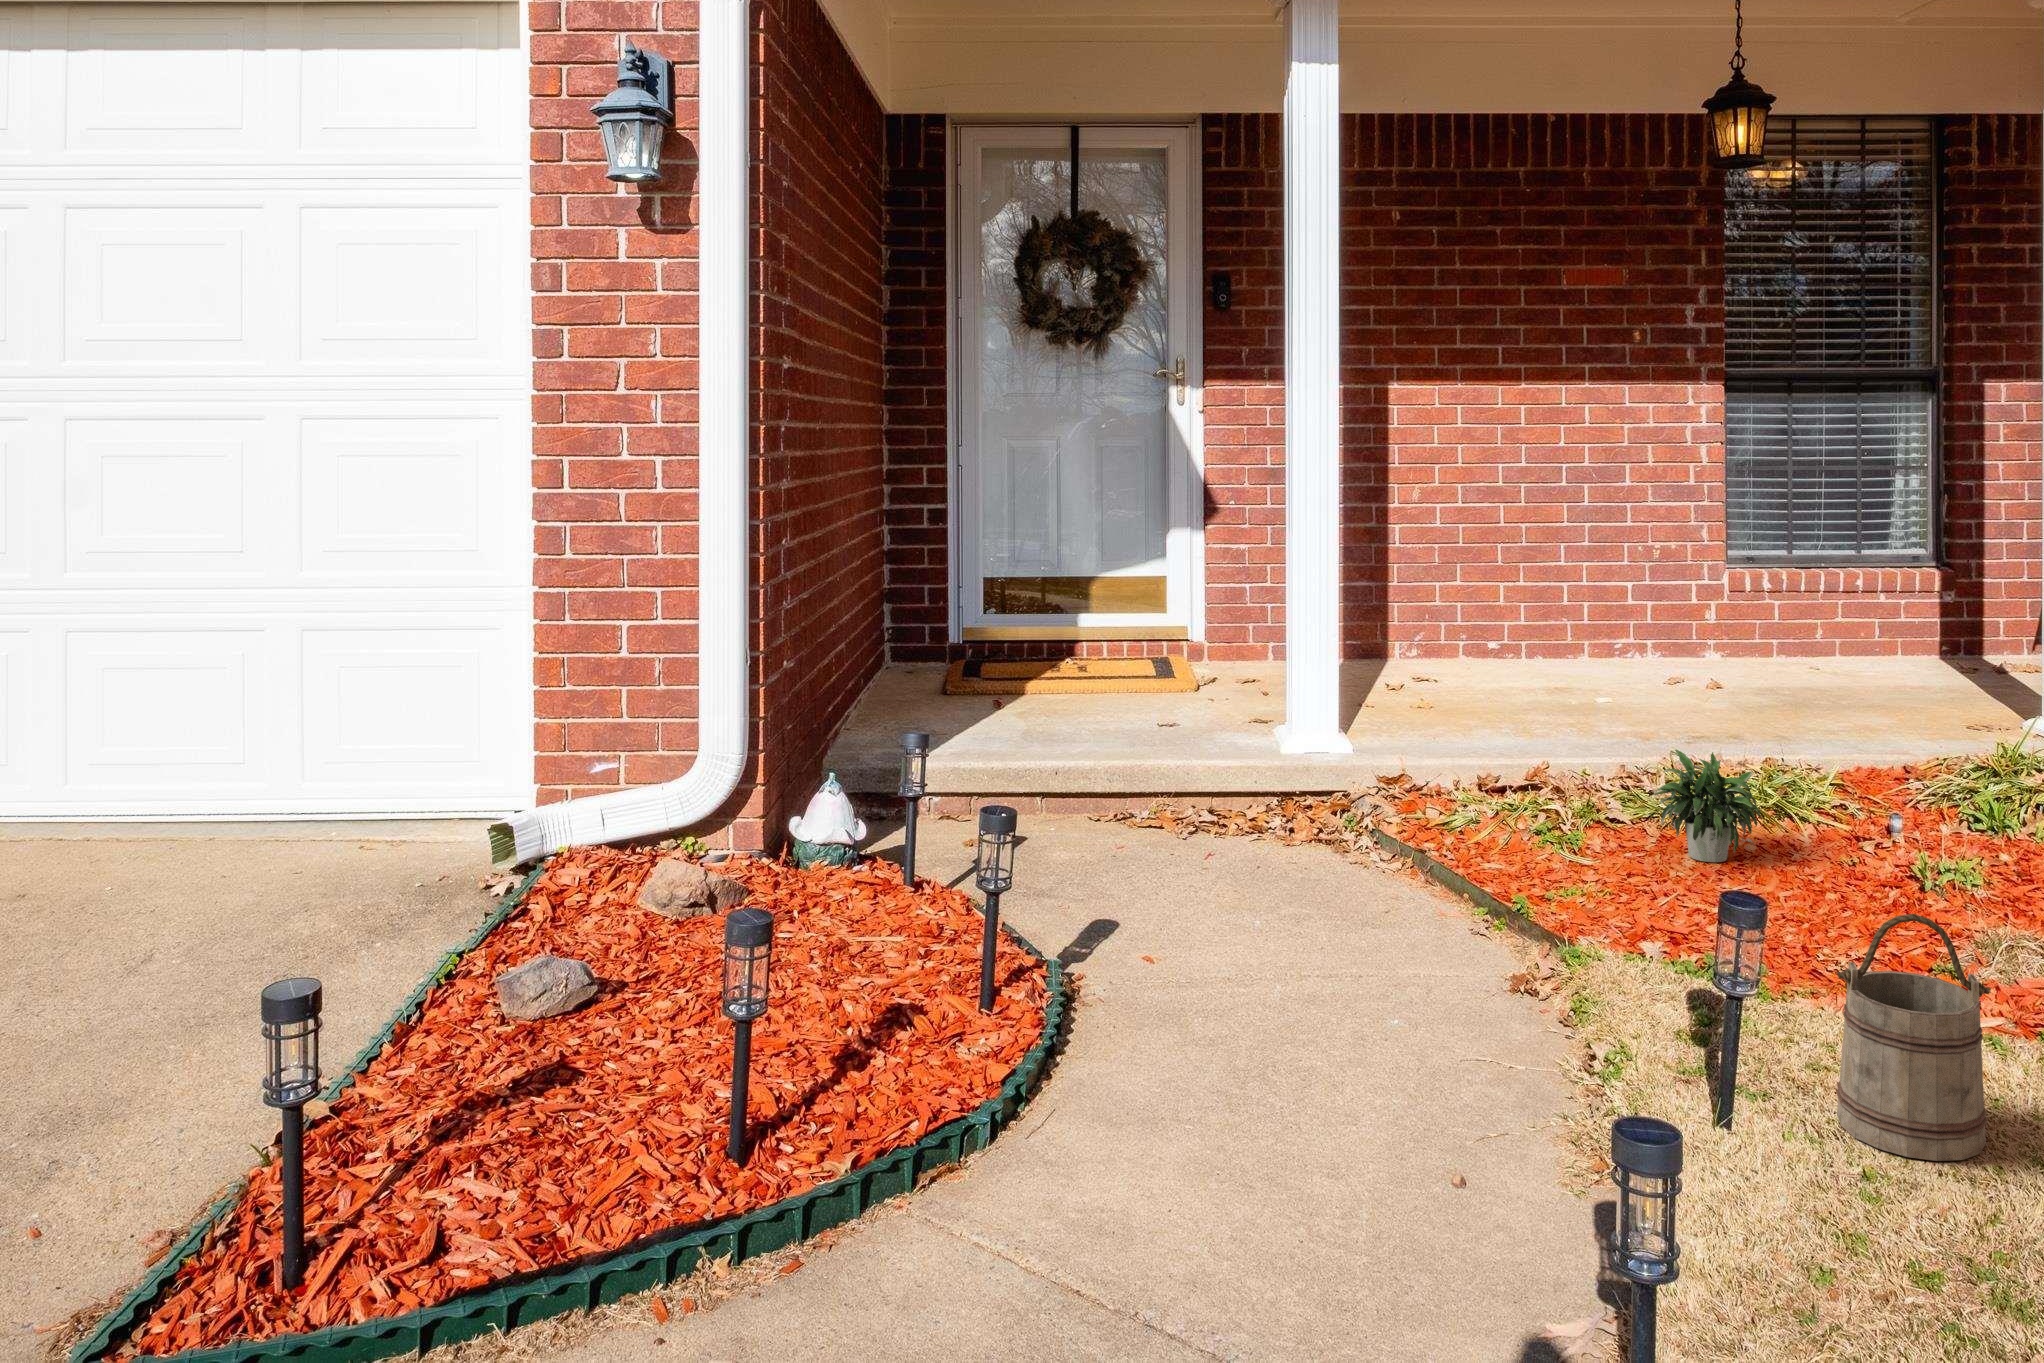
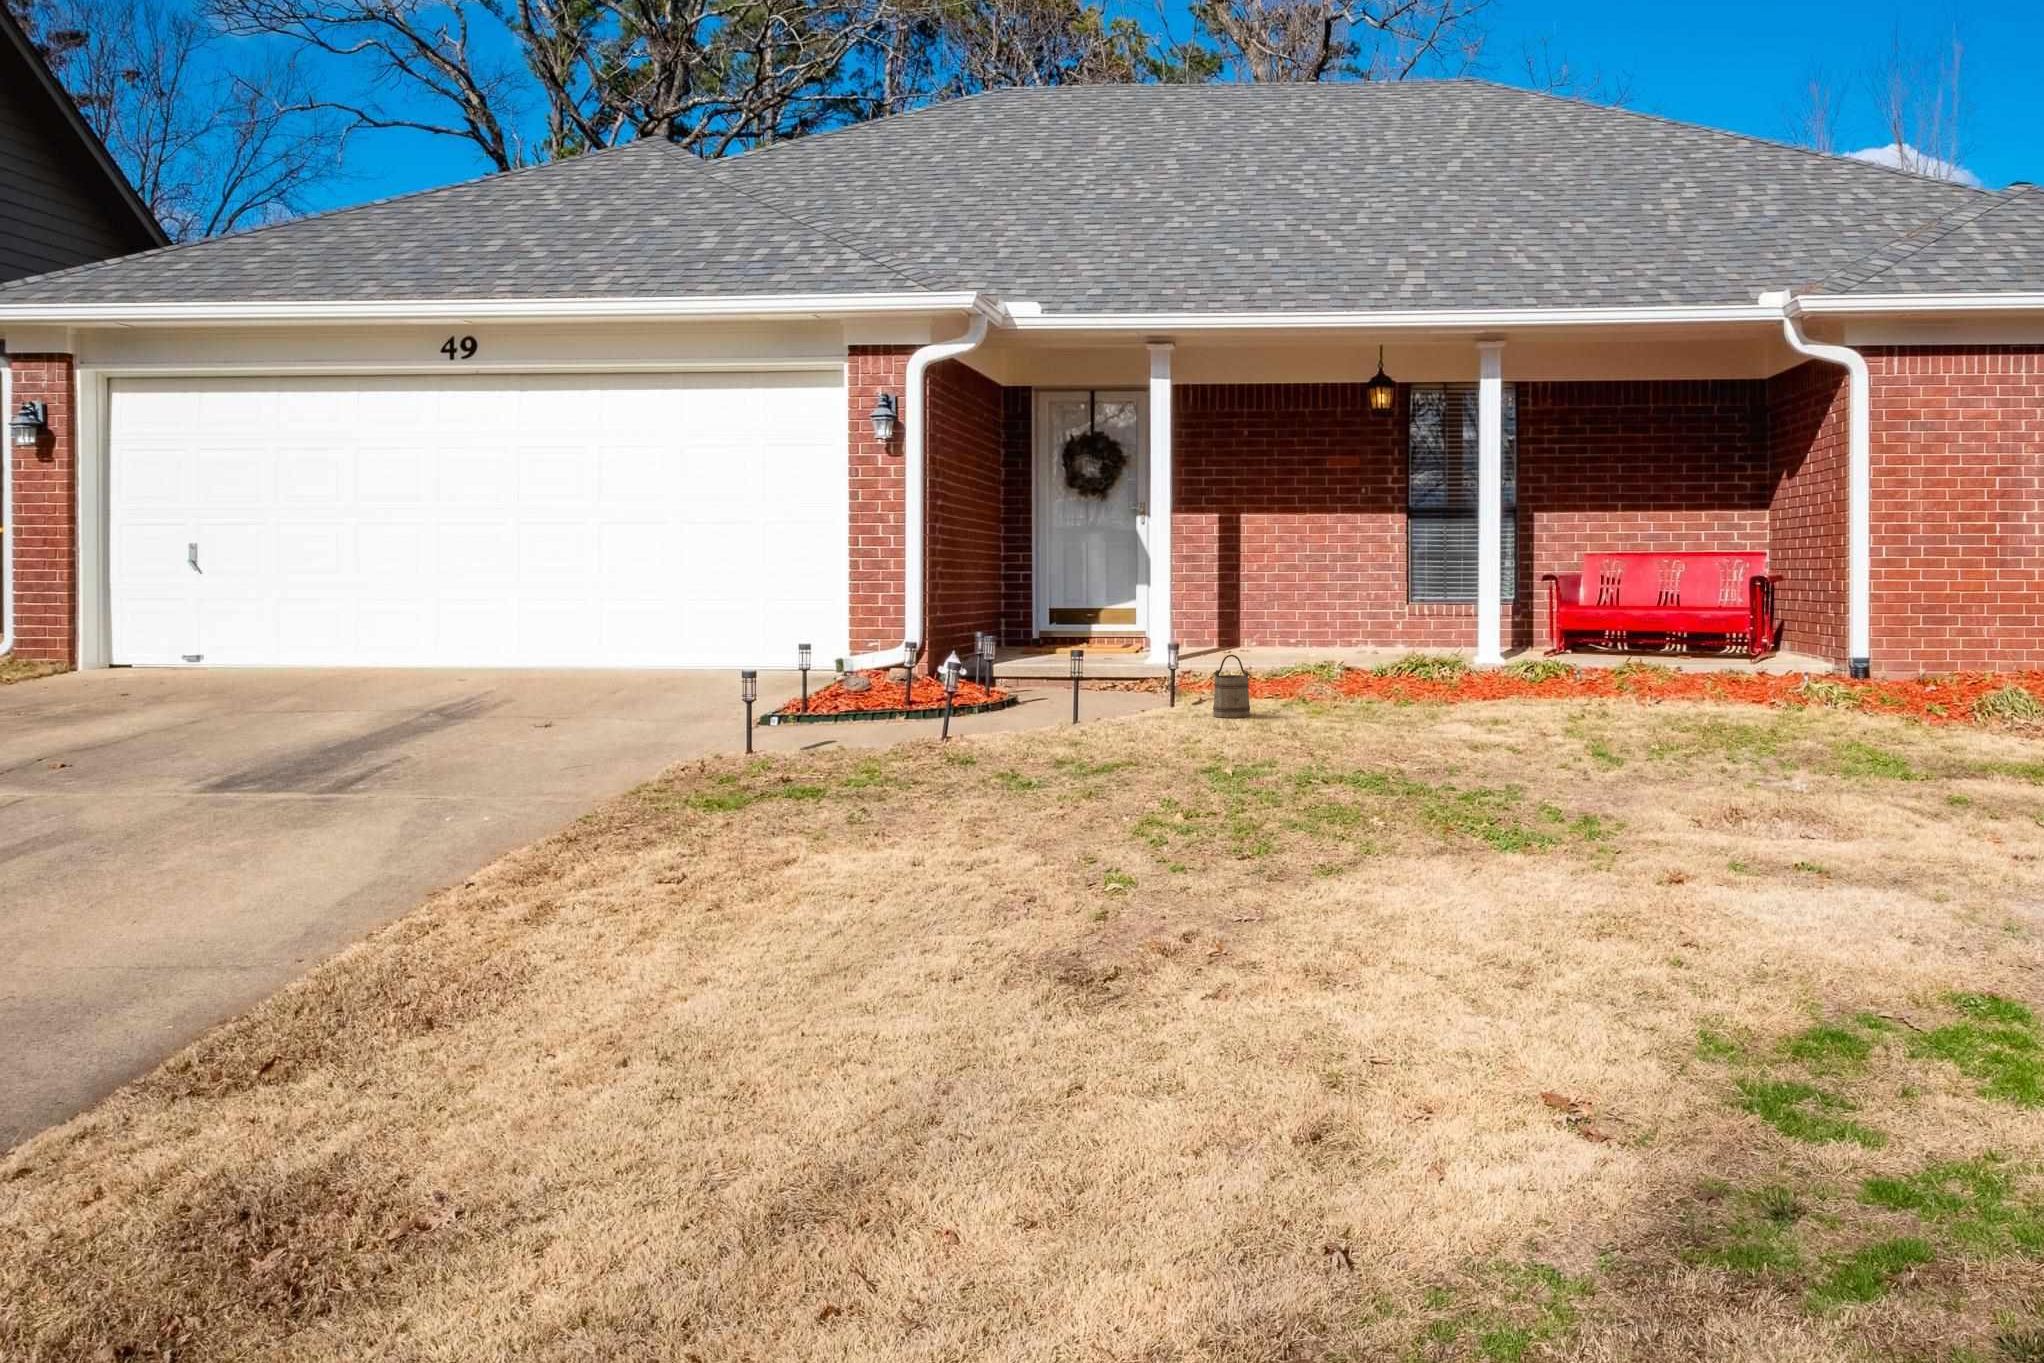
potted plant: present [1653,750,1762,862] -> none [1259,651,1303,689]

